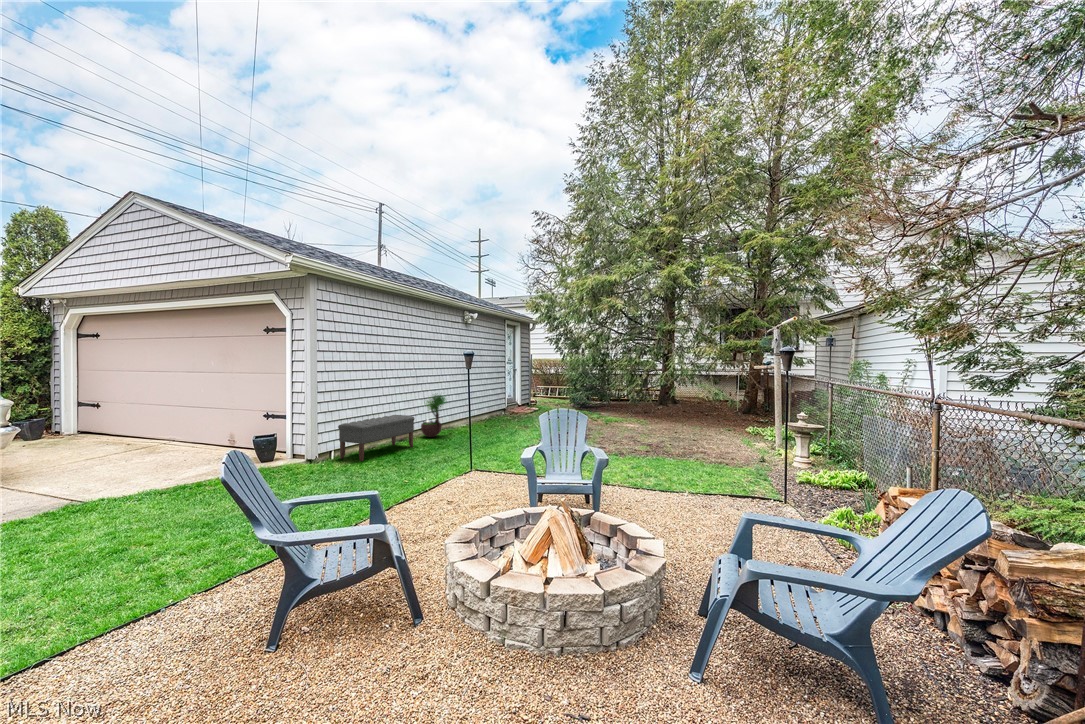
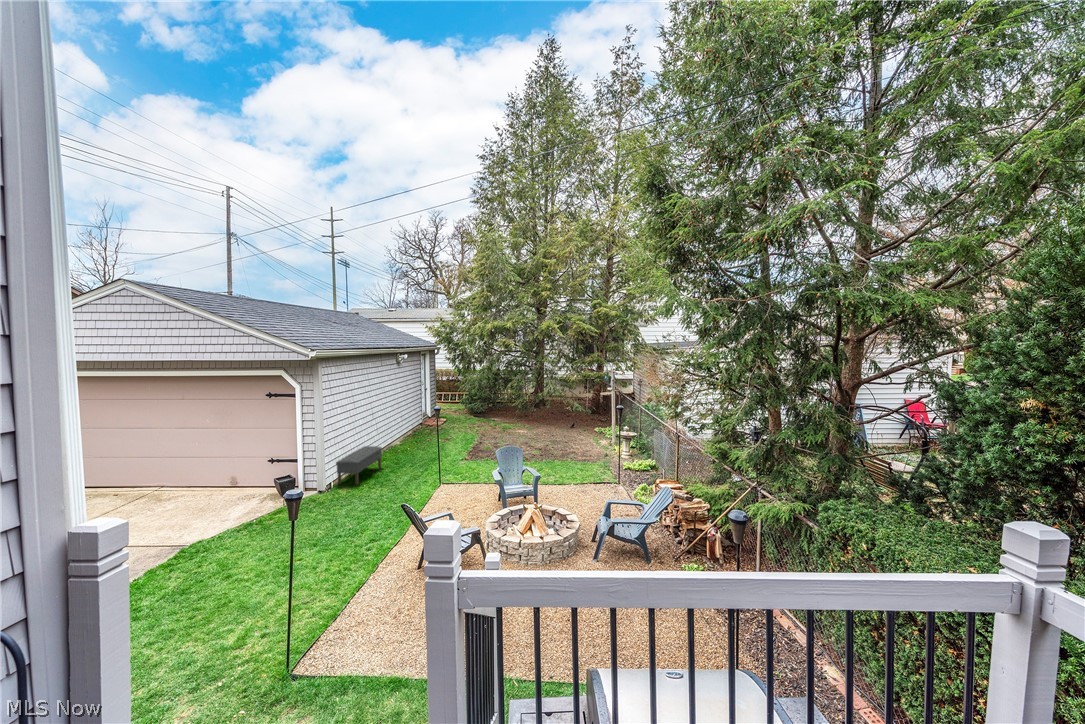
potted tree: present [421,395,445,437] -> none [377,423,398,458]

